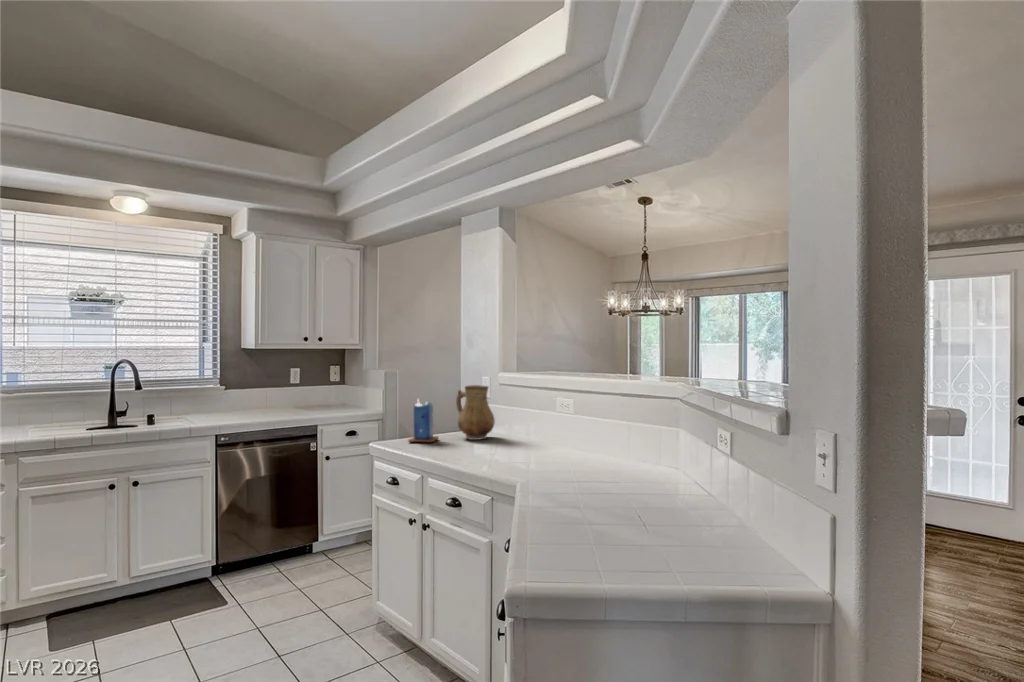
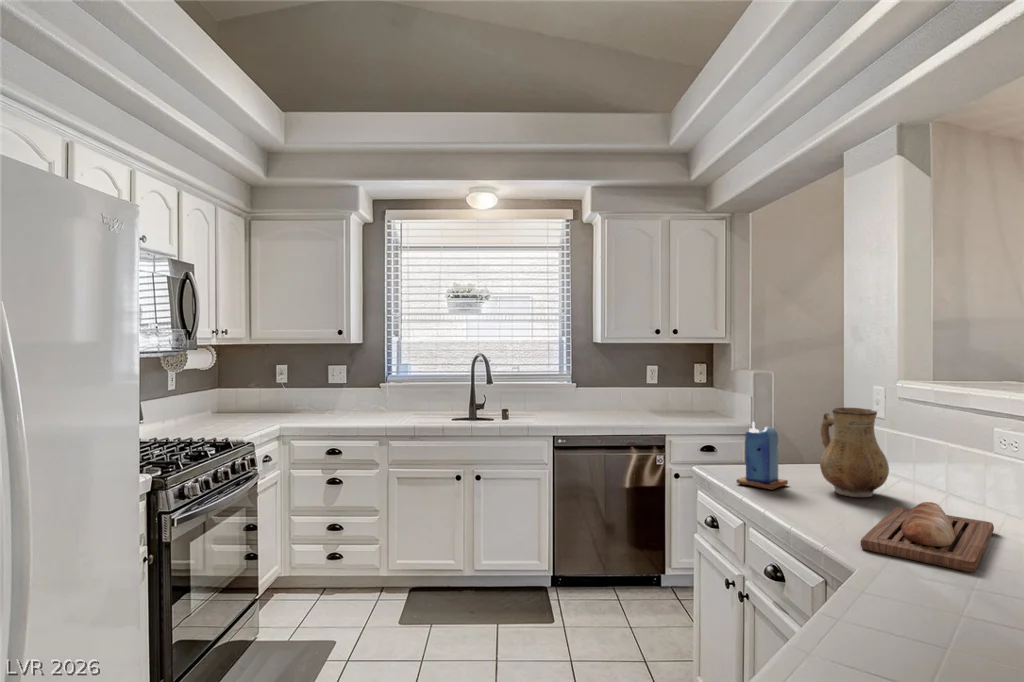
bread loaf: none [498,432,550,460] -> present [861,502,994,572]

